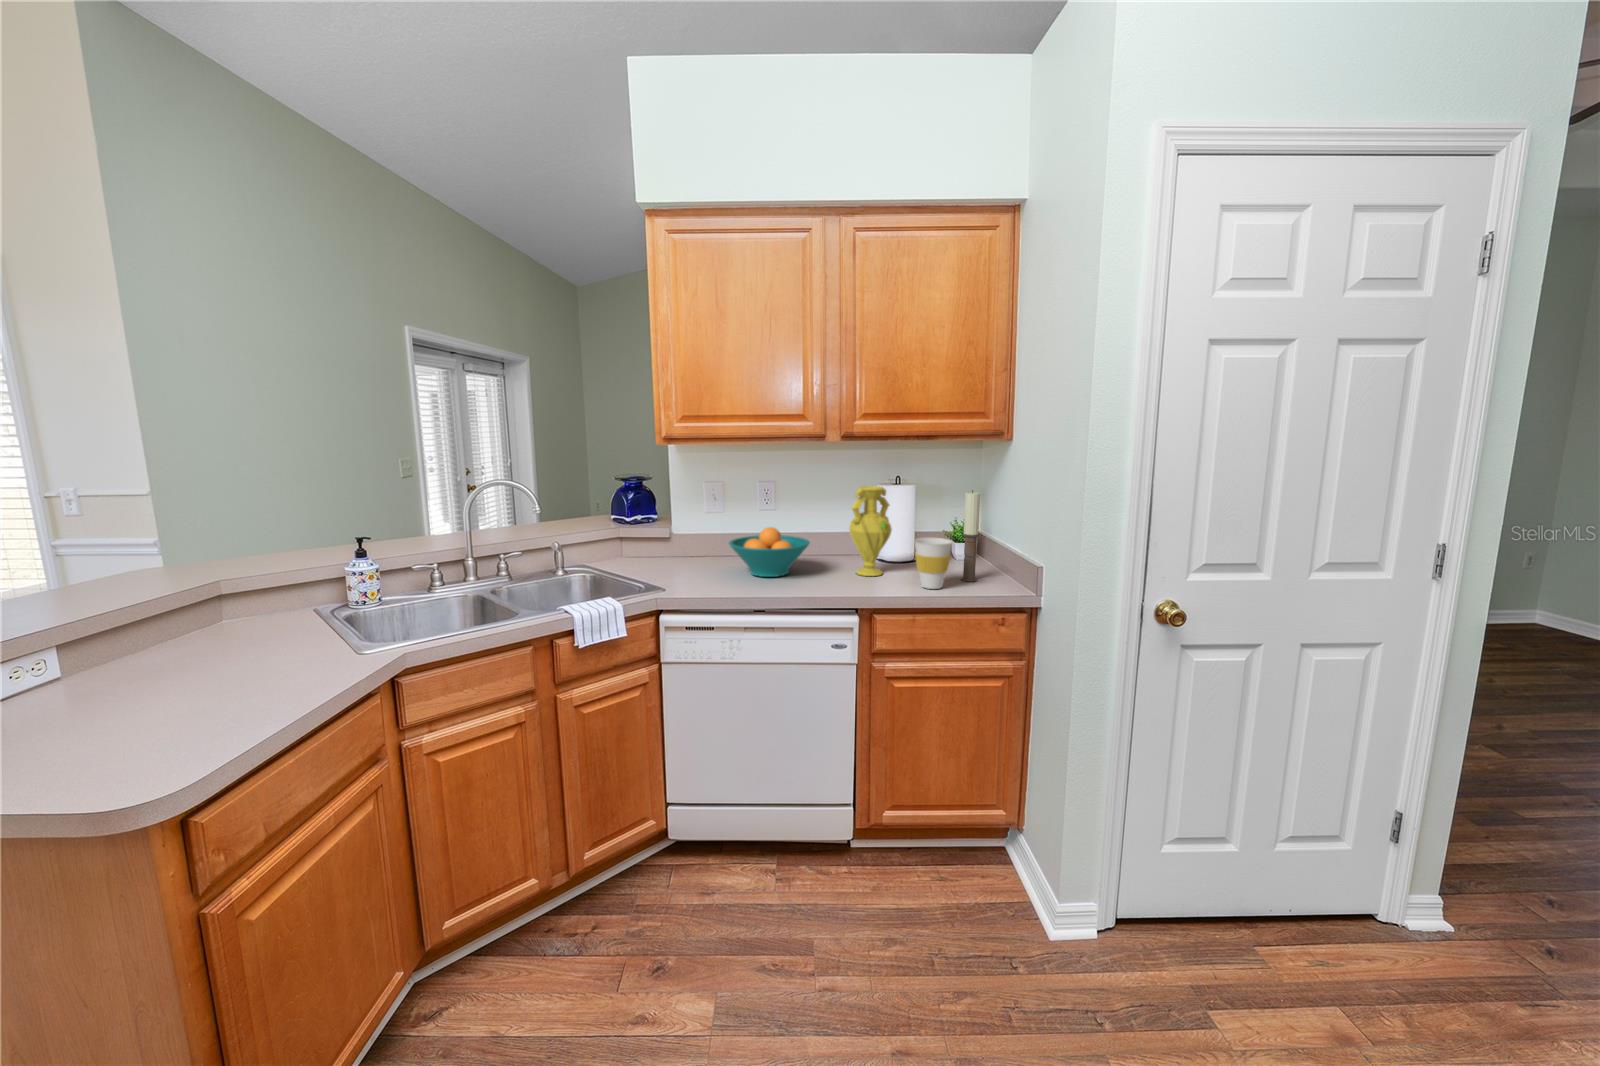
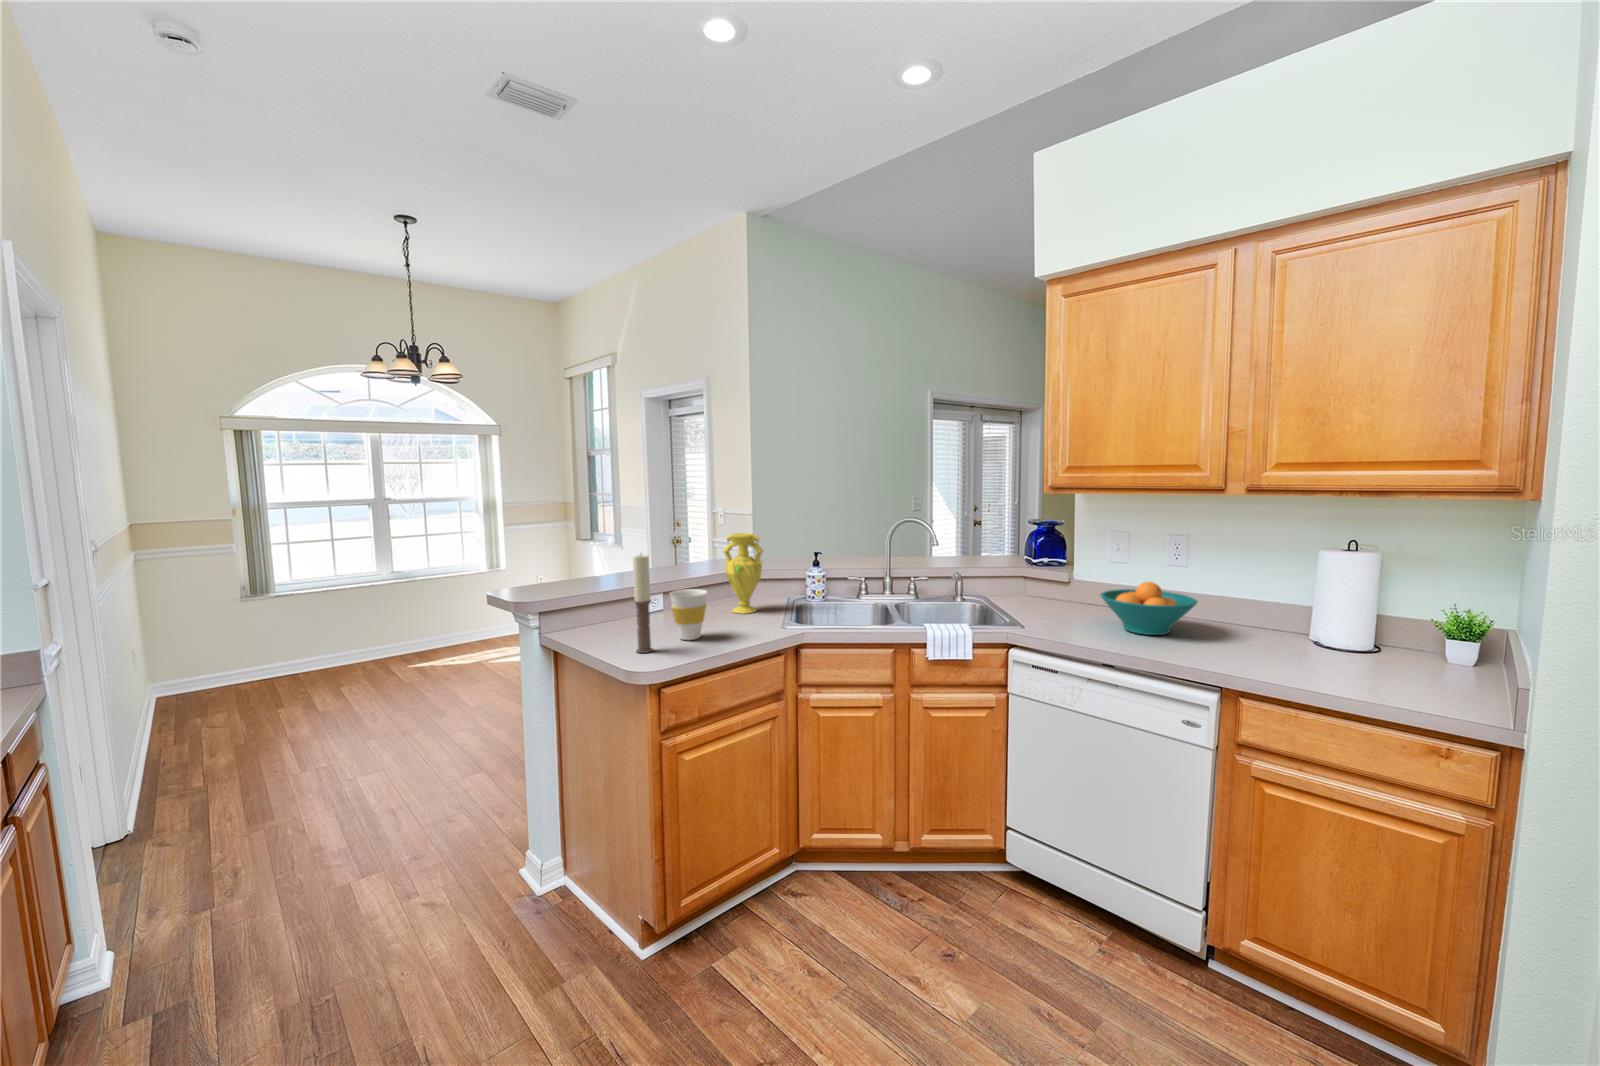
vase: present [849,486,892,576] -> present [723,533,763,614]
candle: present [961,490,980,581] -> present [633,555,653,653]
cup: present [914,538,952,589] -> present [670,589,707,640]

